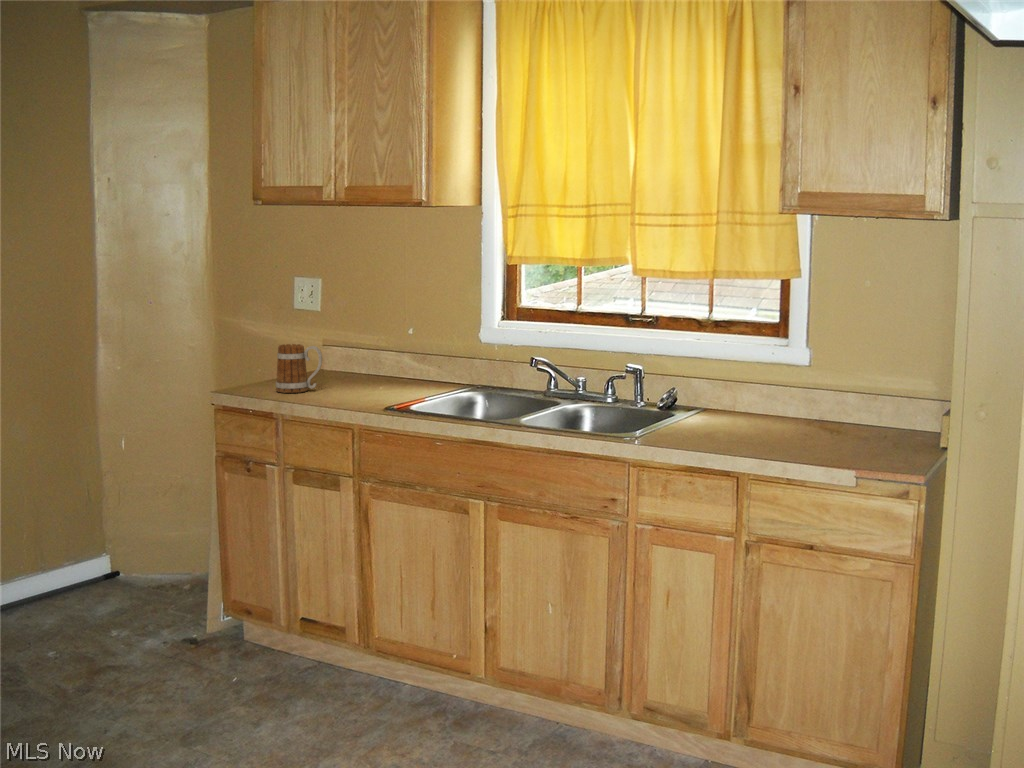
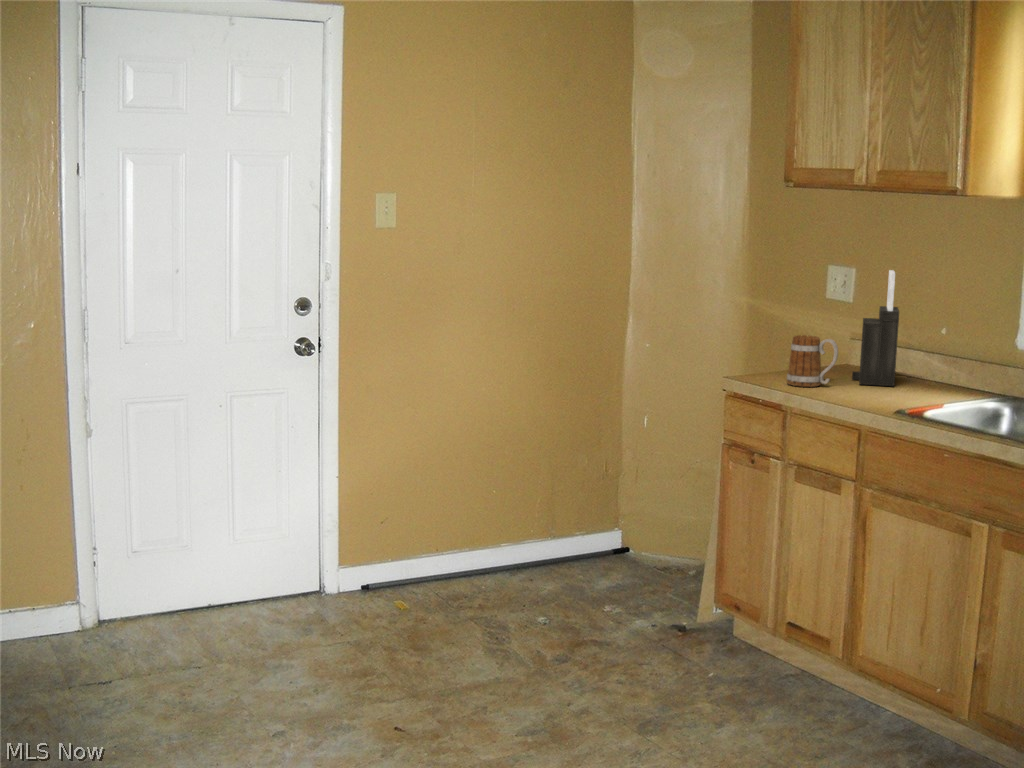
knife block: none [334,279,374,386] -> present [852,270,899,386]

